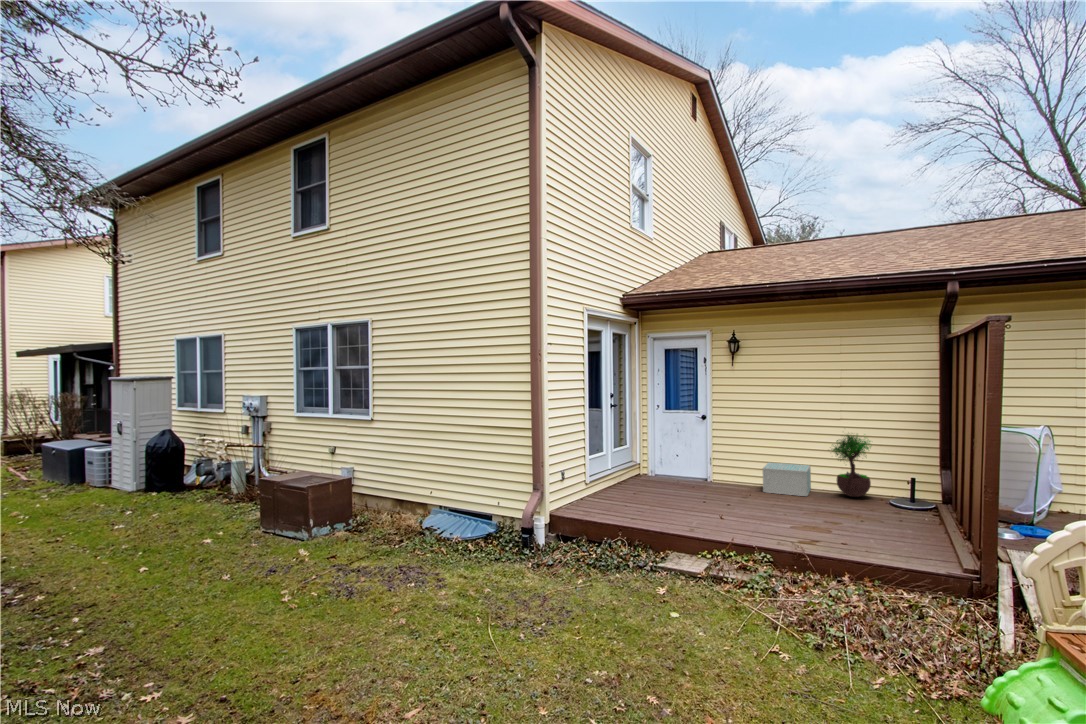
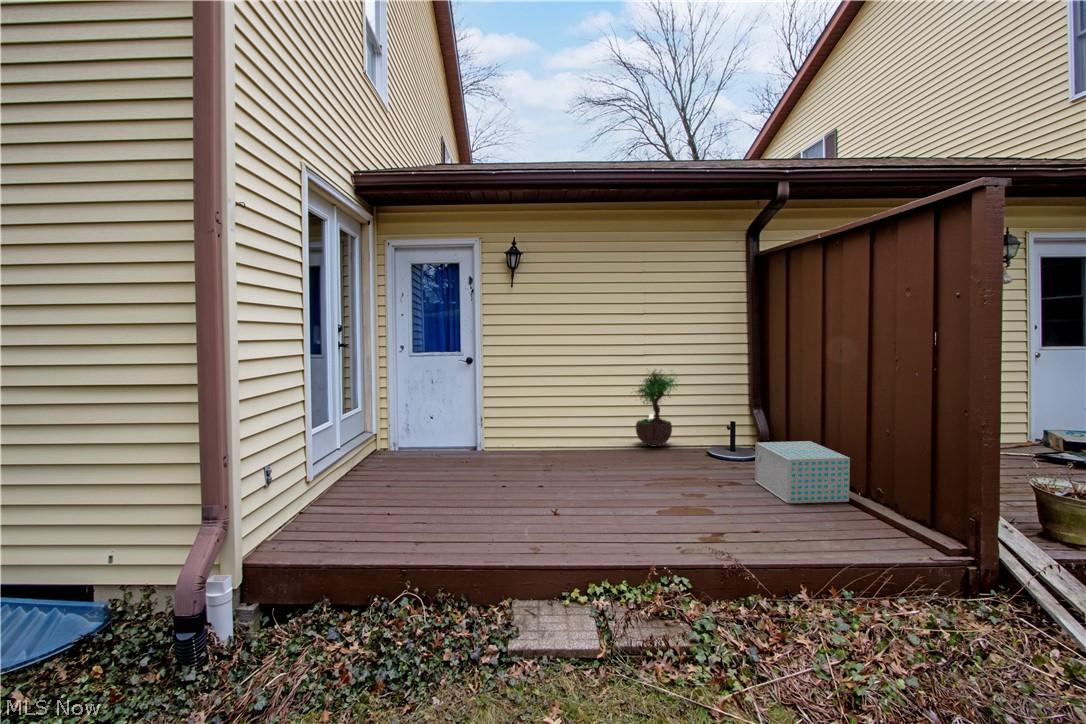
storage box: present [763,463,811,496] -> present [755,441,850,503]

